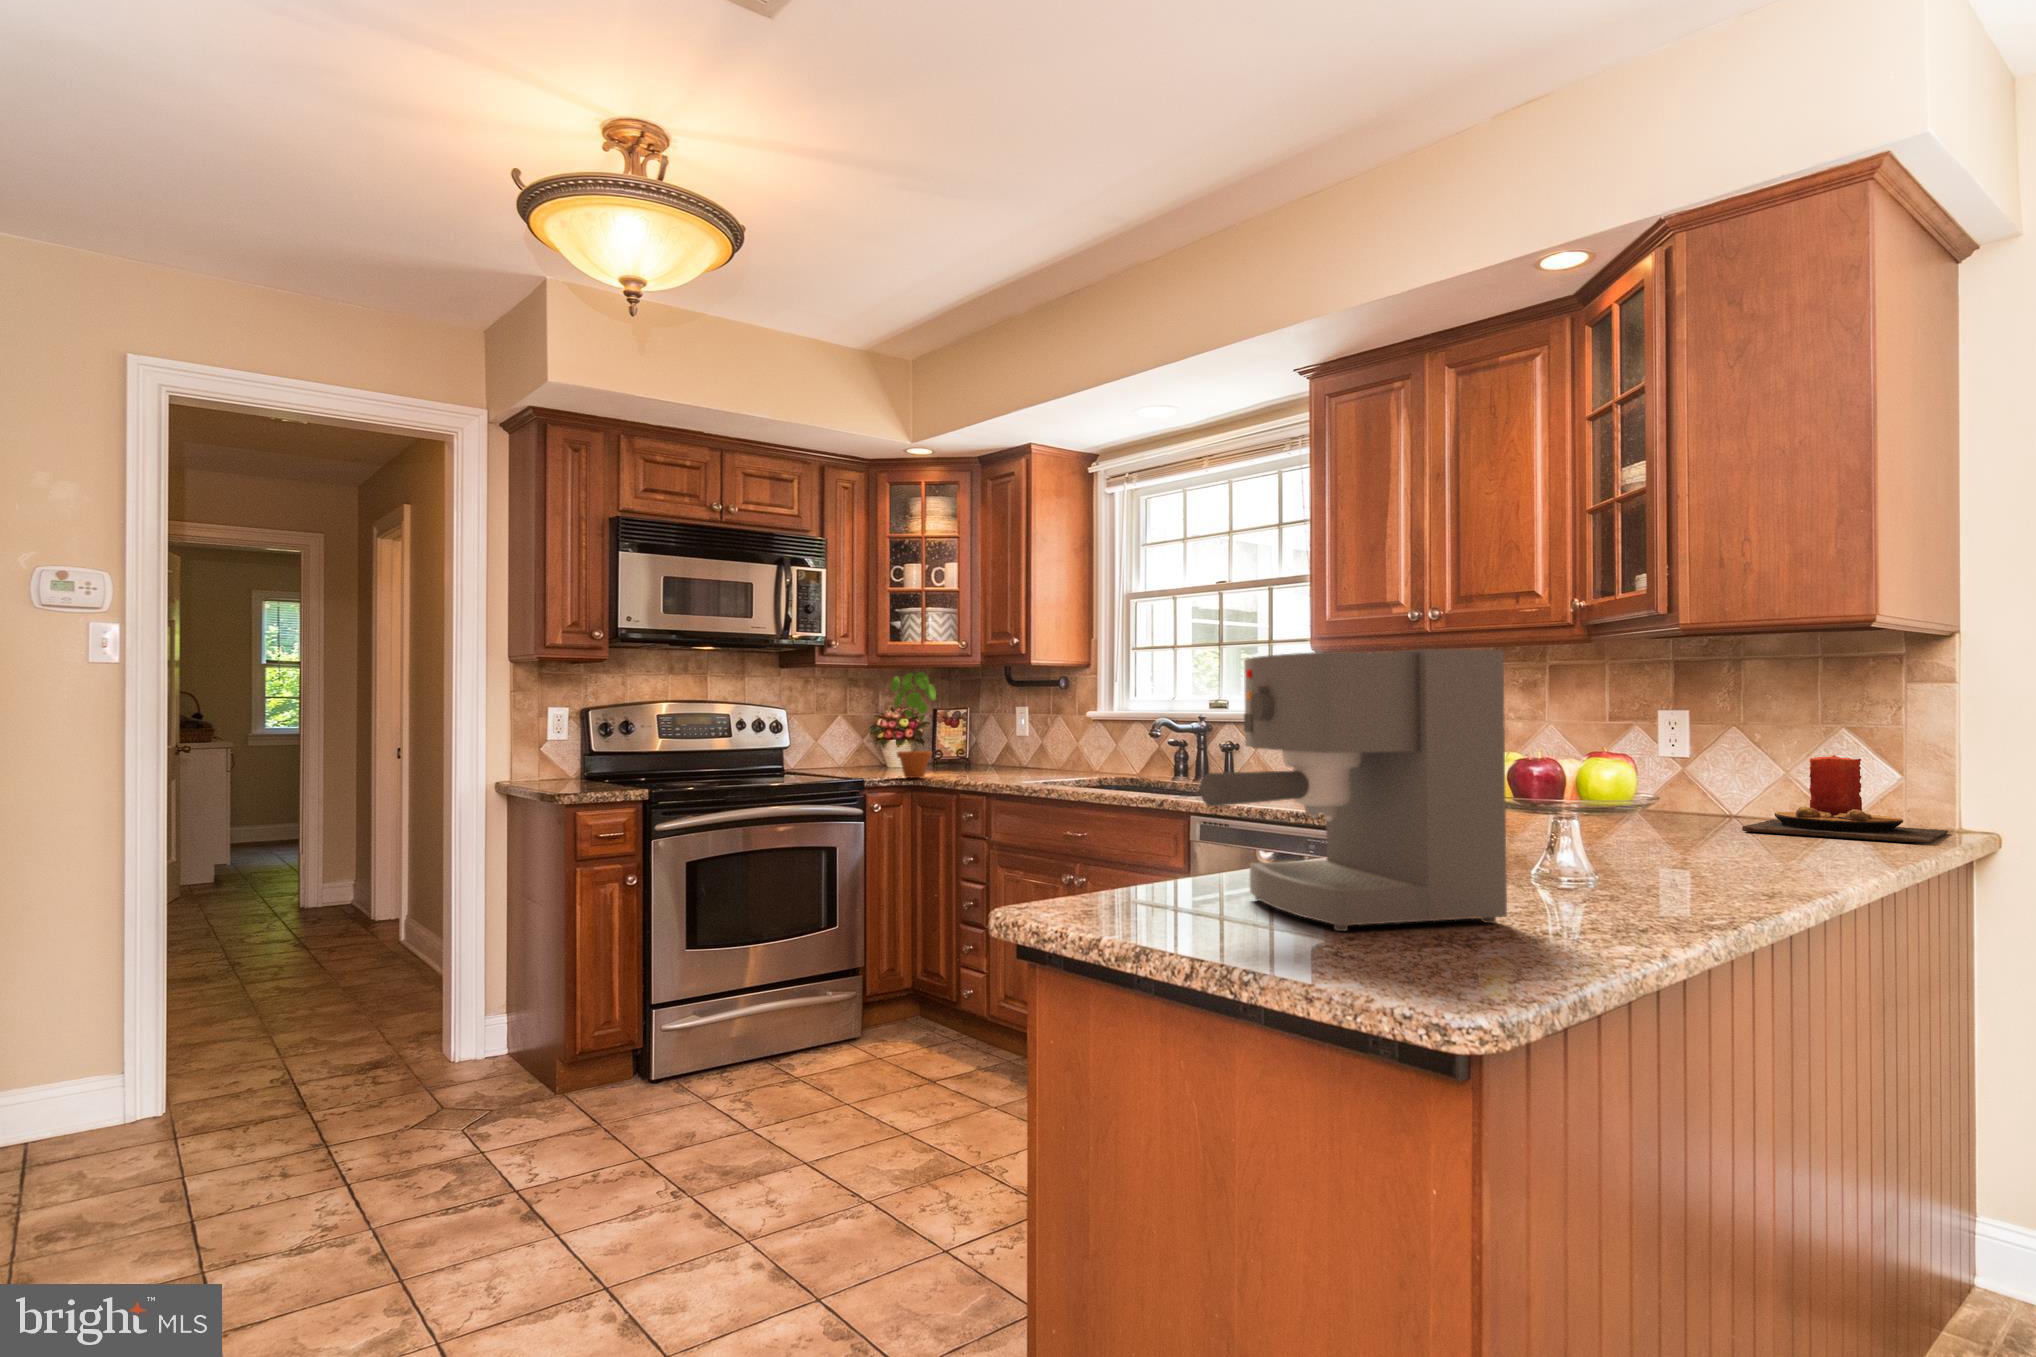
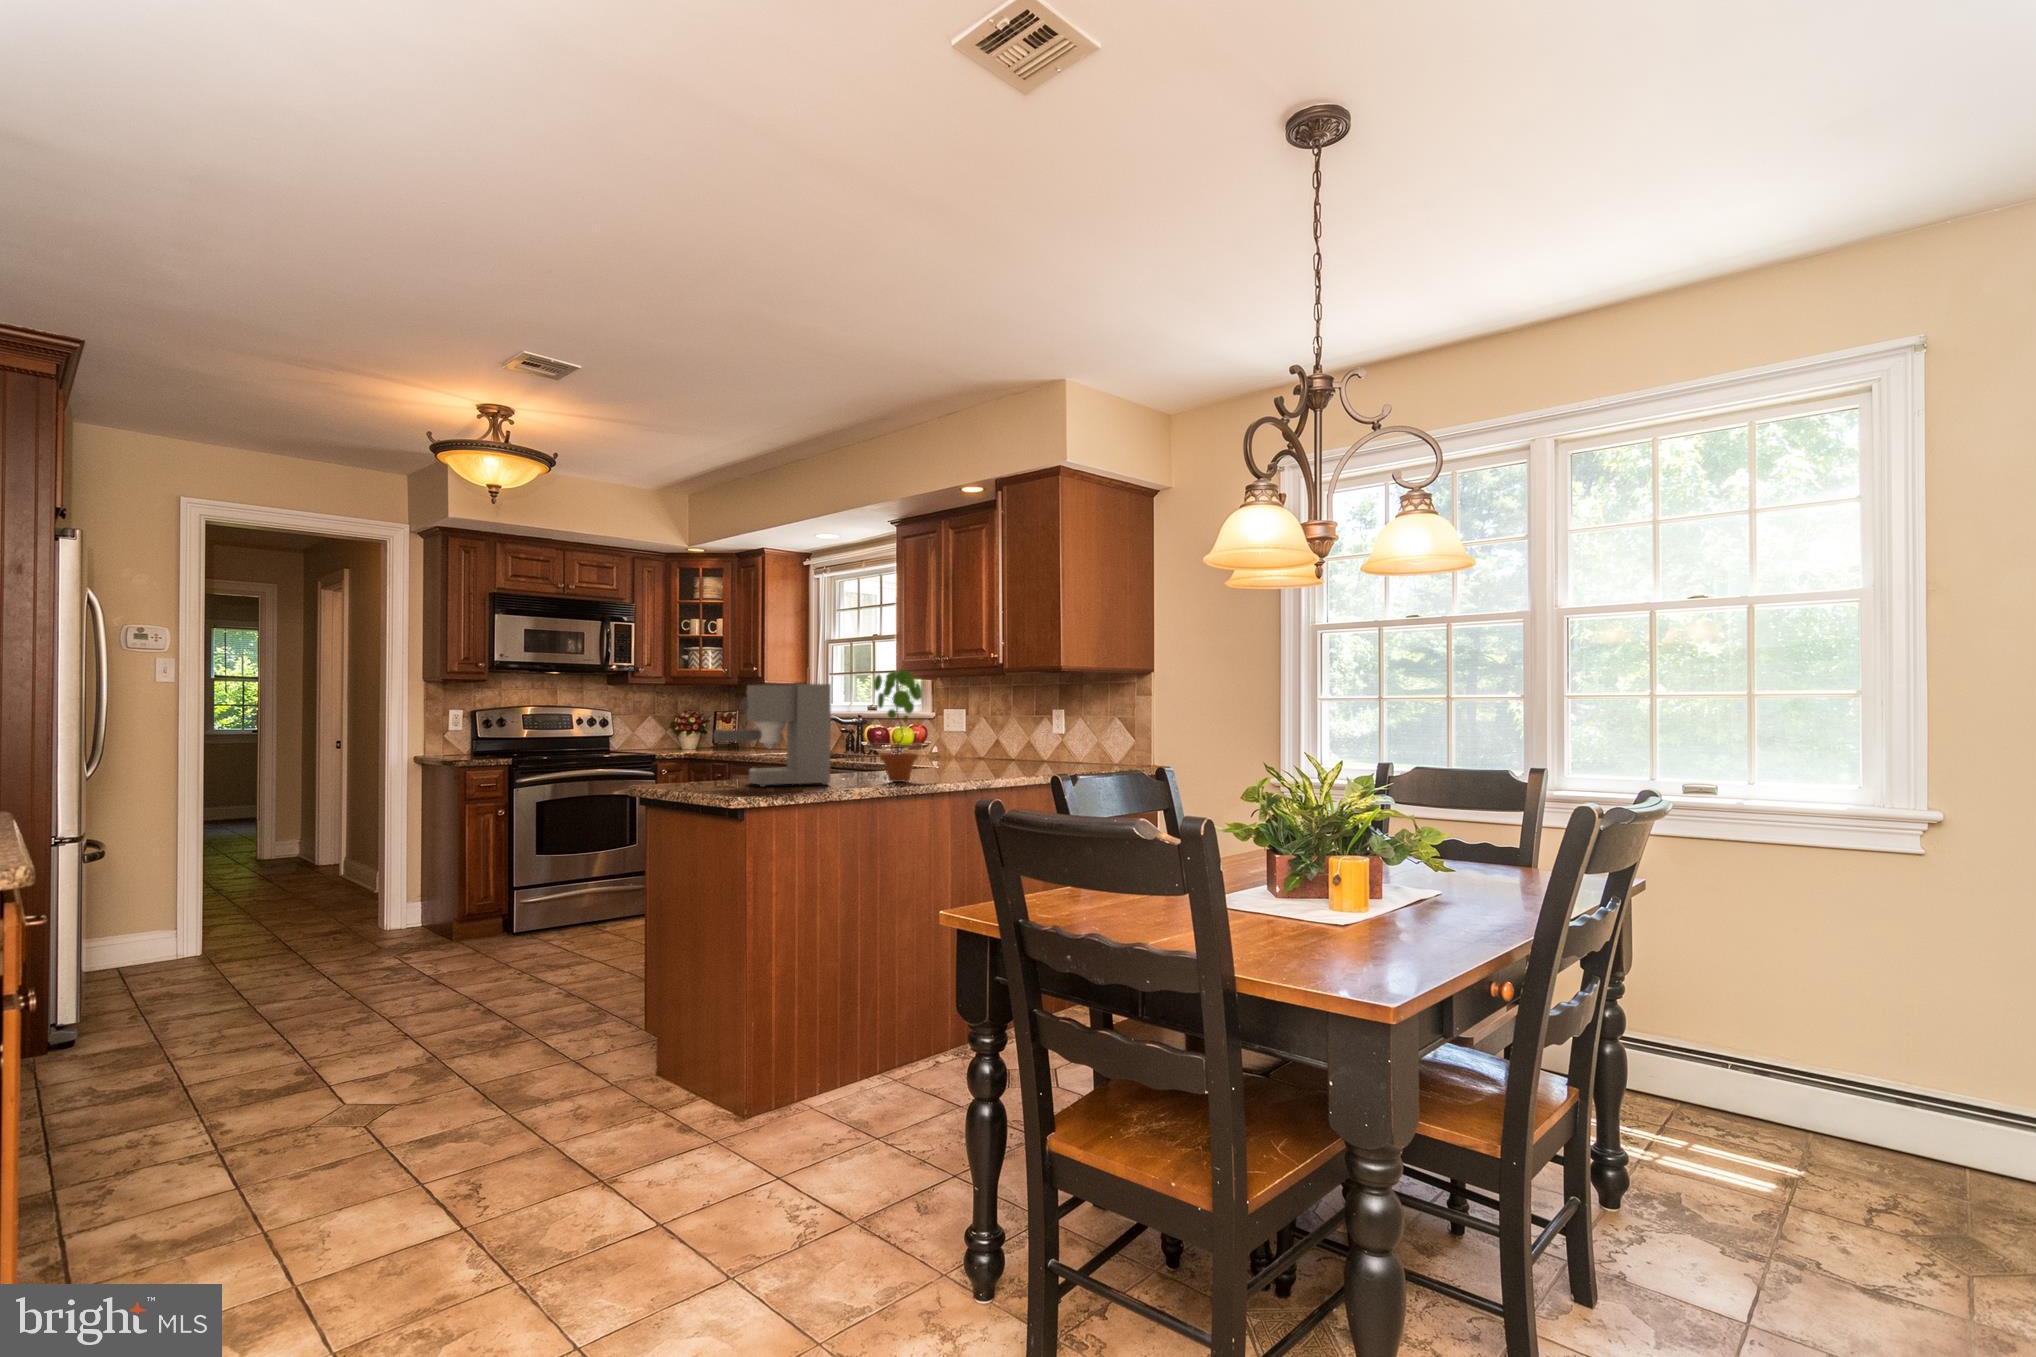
potted plant: present [891,672,936,778] -> present [874,670,922,782]
candle: present [1742,755,1948,843] -> none [1056,730,1148,768]

